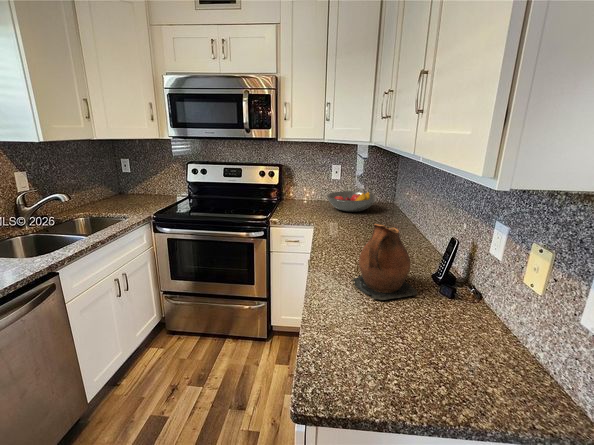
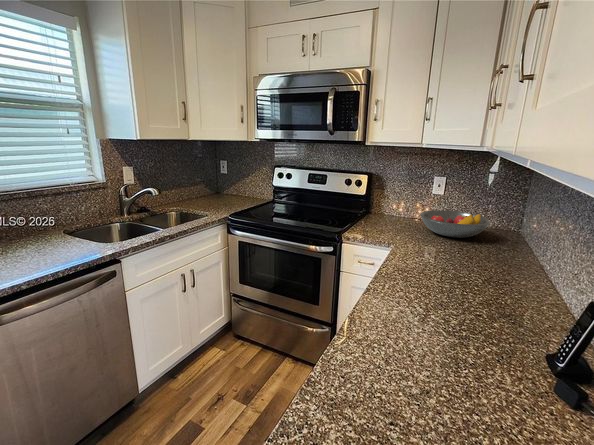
ceramic pitcher: present [353,224,417,300] -> none [404,261,508,386]

